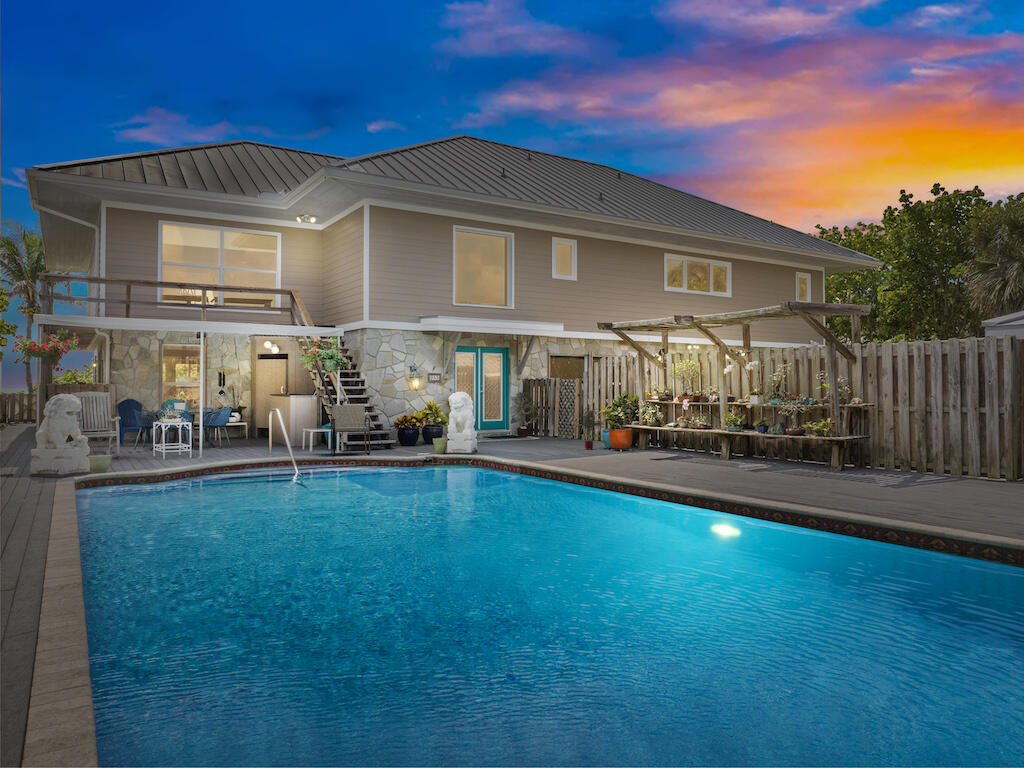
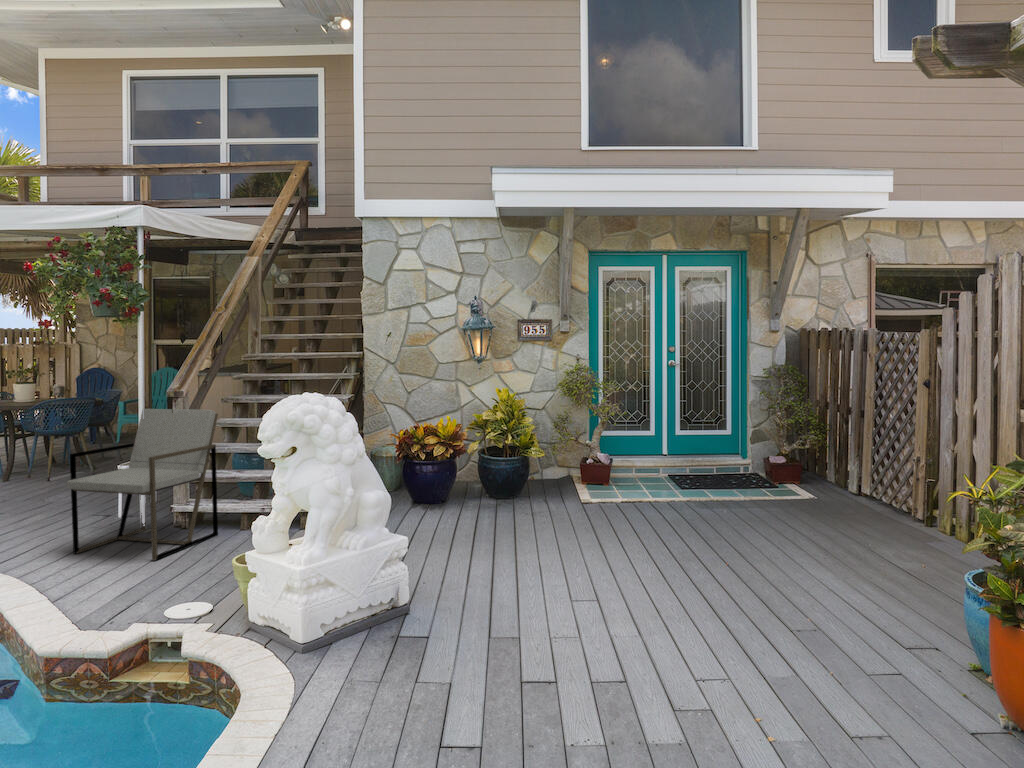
potted tree: present [583,406,603,449] -> none [848,469,982,675]

